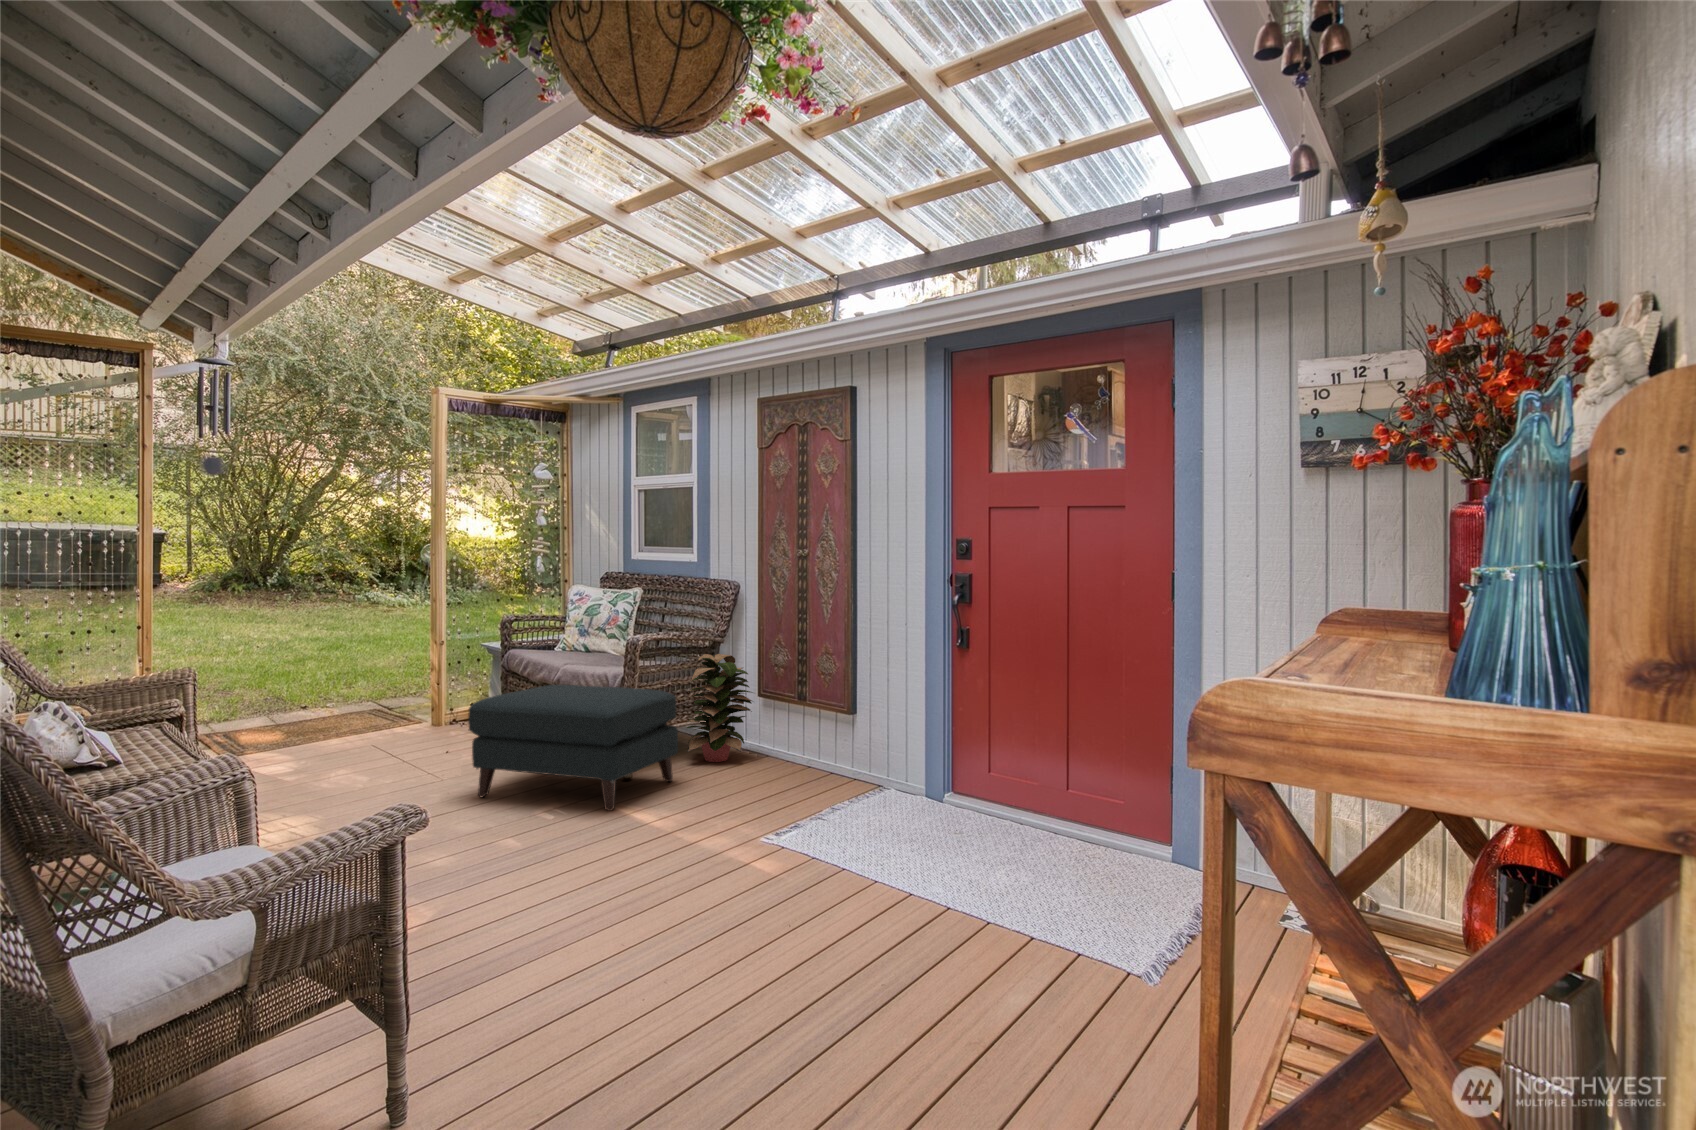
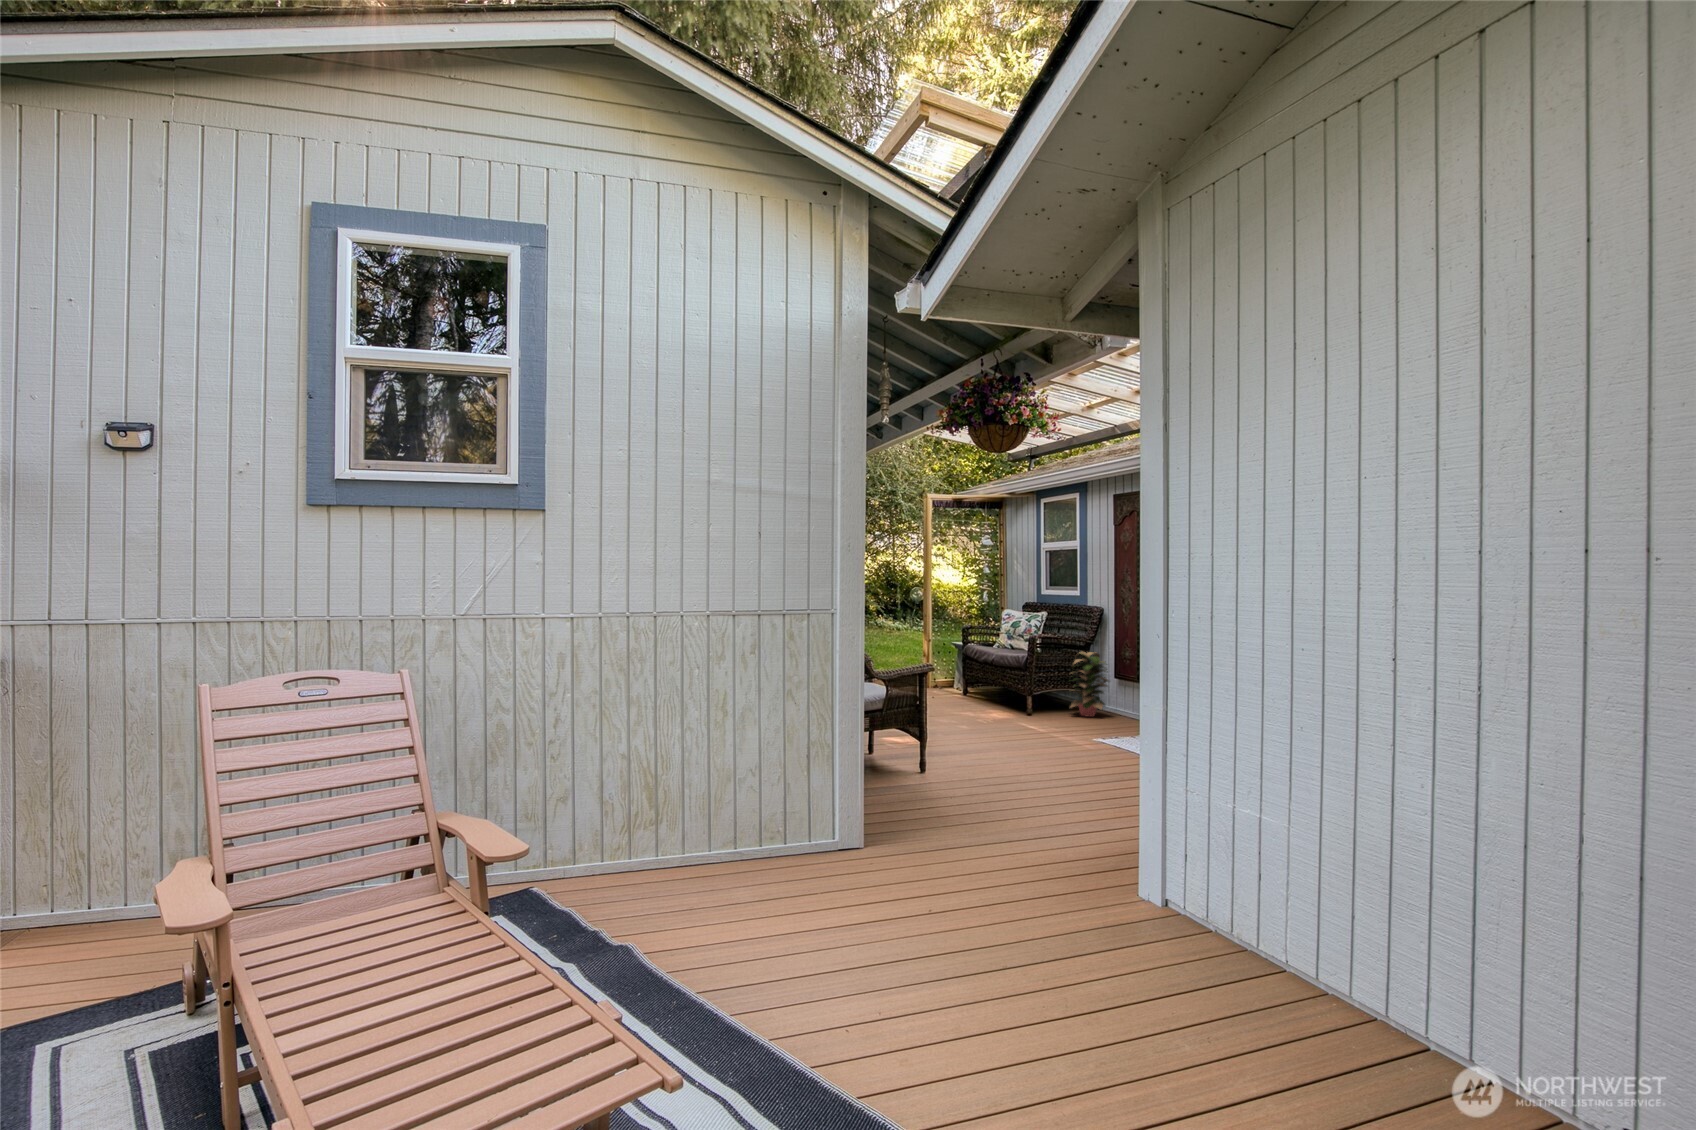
ottoman: present [468,685,678,811] -> none [948,664,1062,730]

